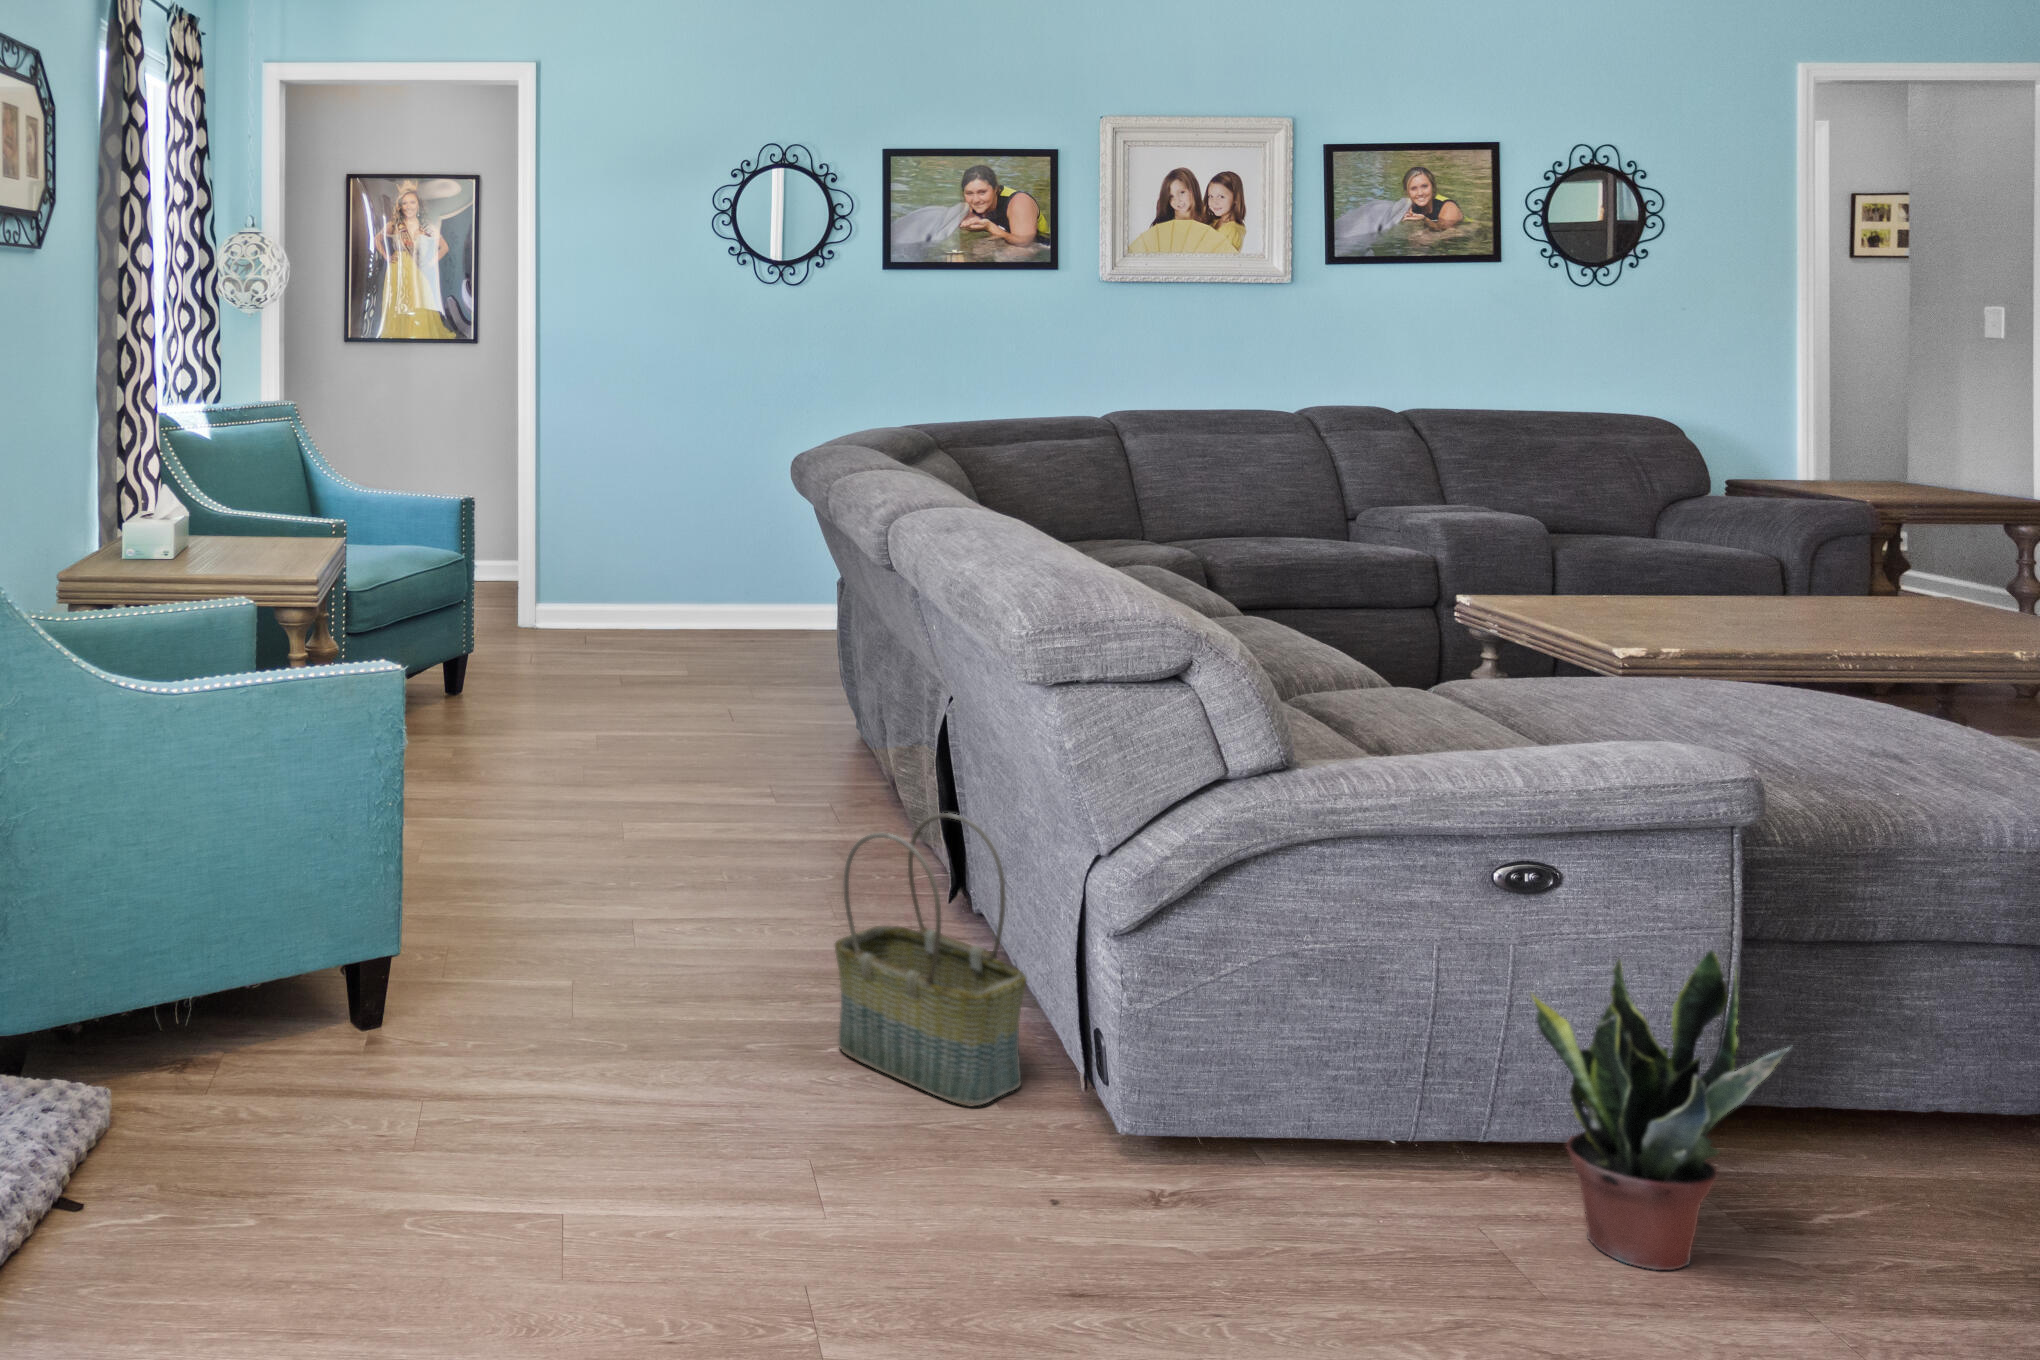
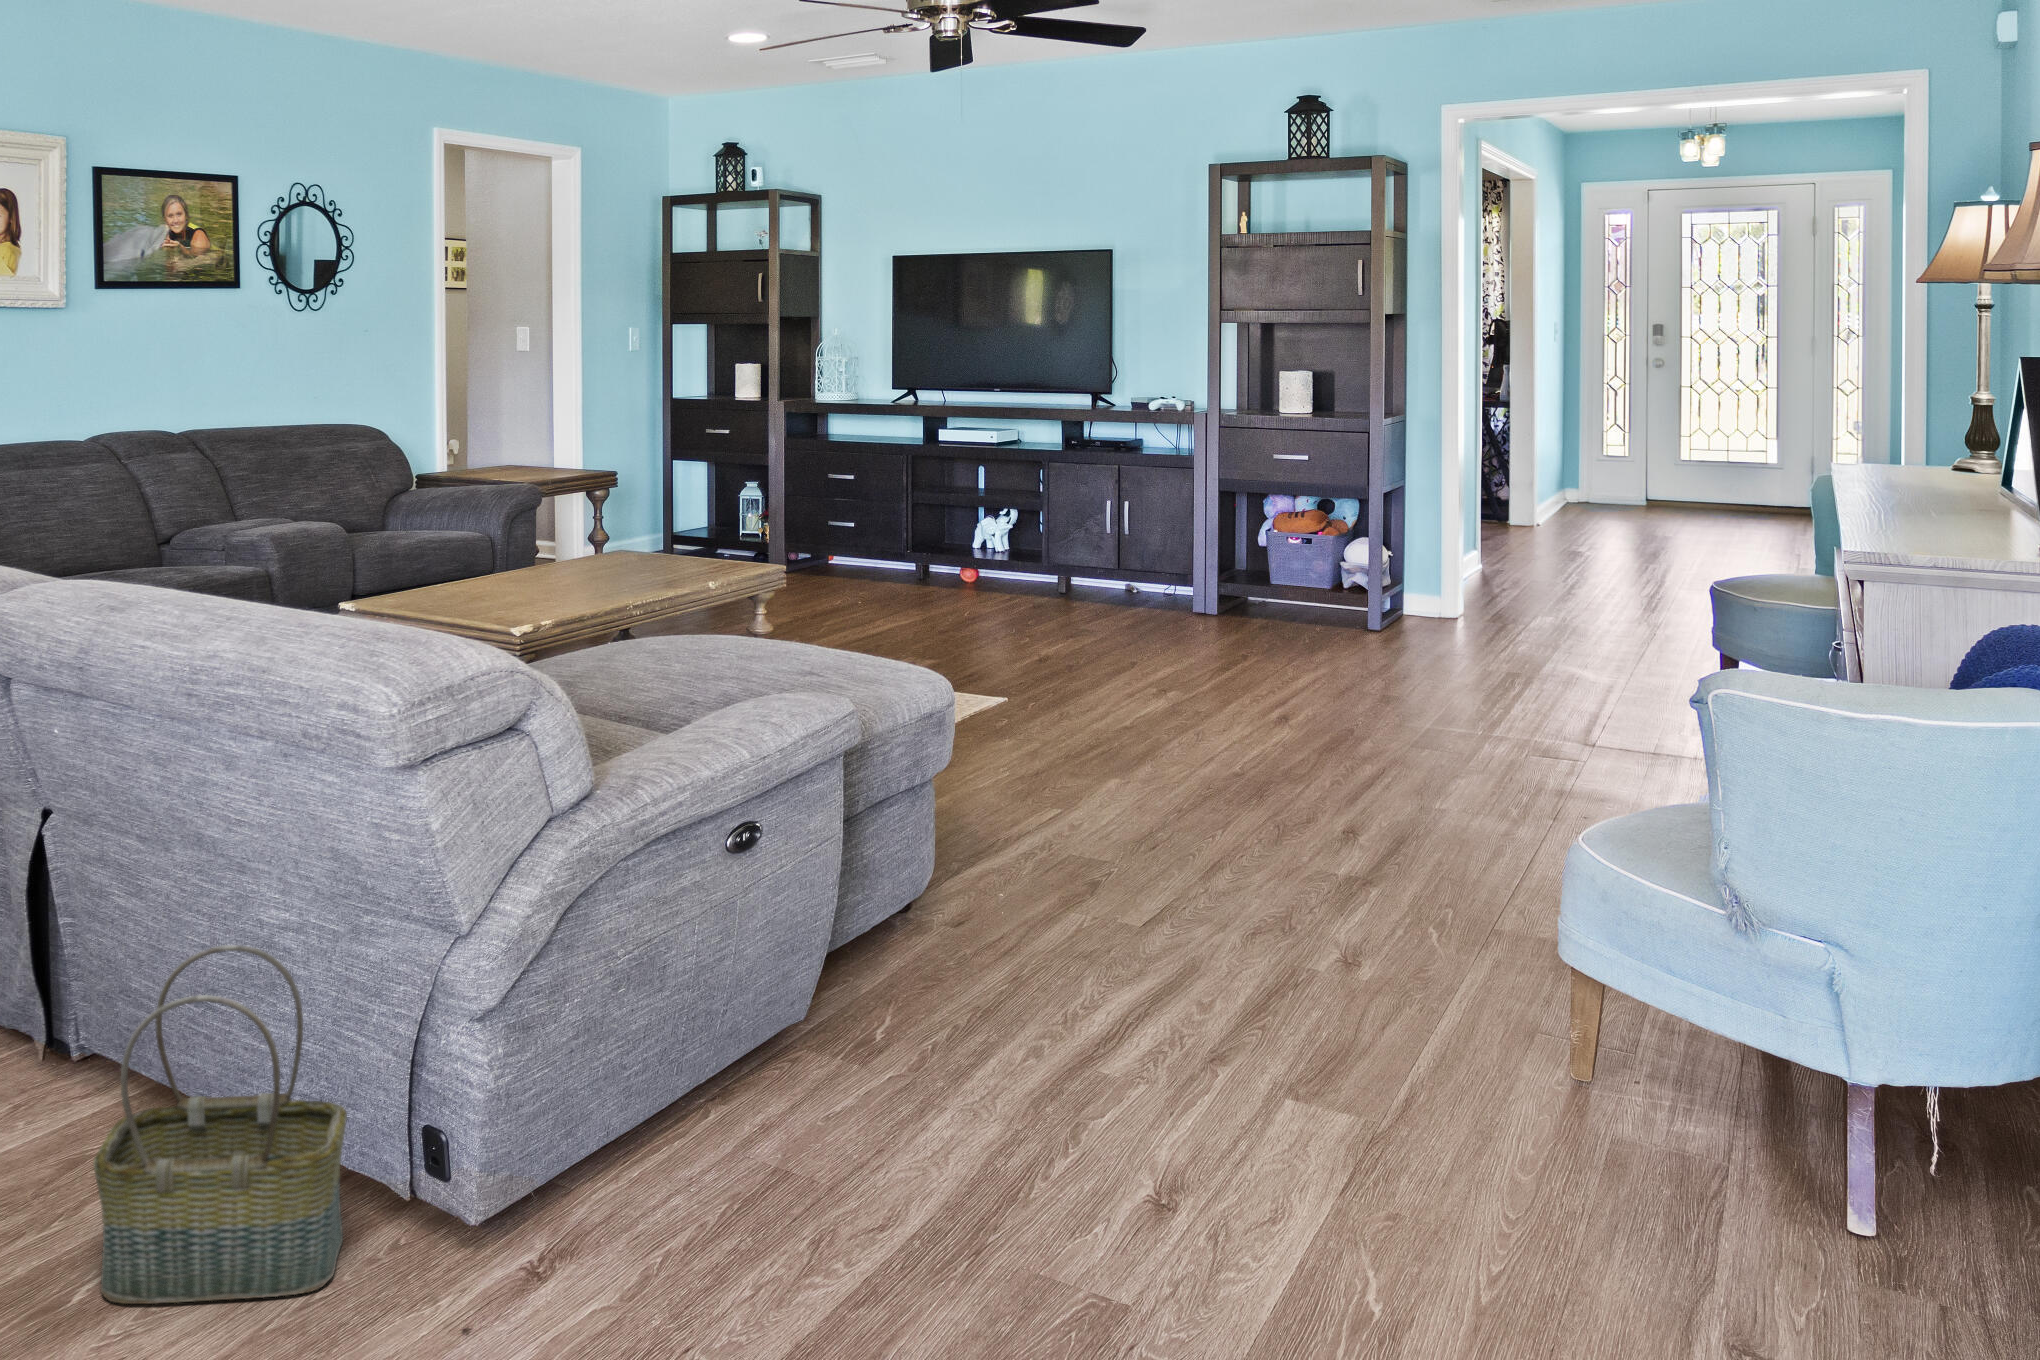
potted plant: present [1533,950,1790,1270] -> none [774,823,990,1139]

